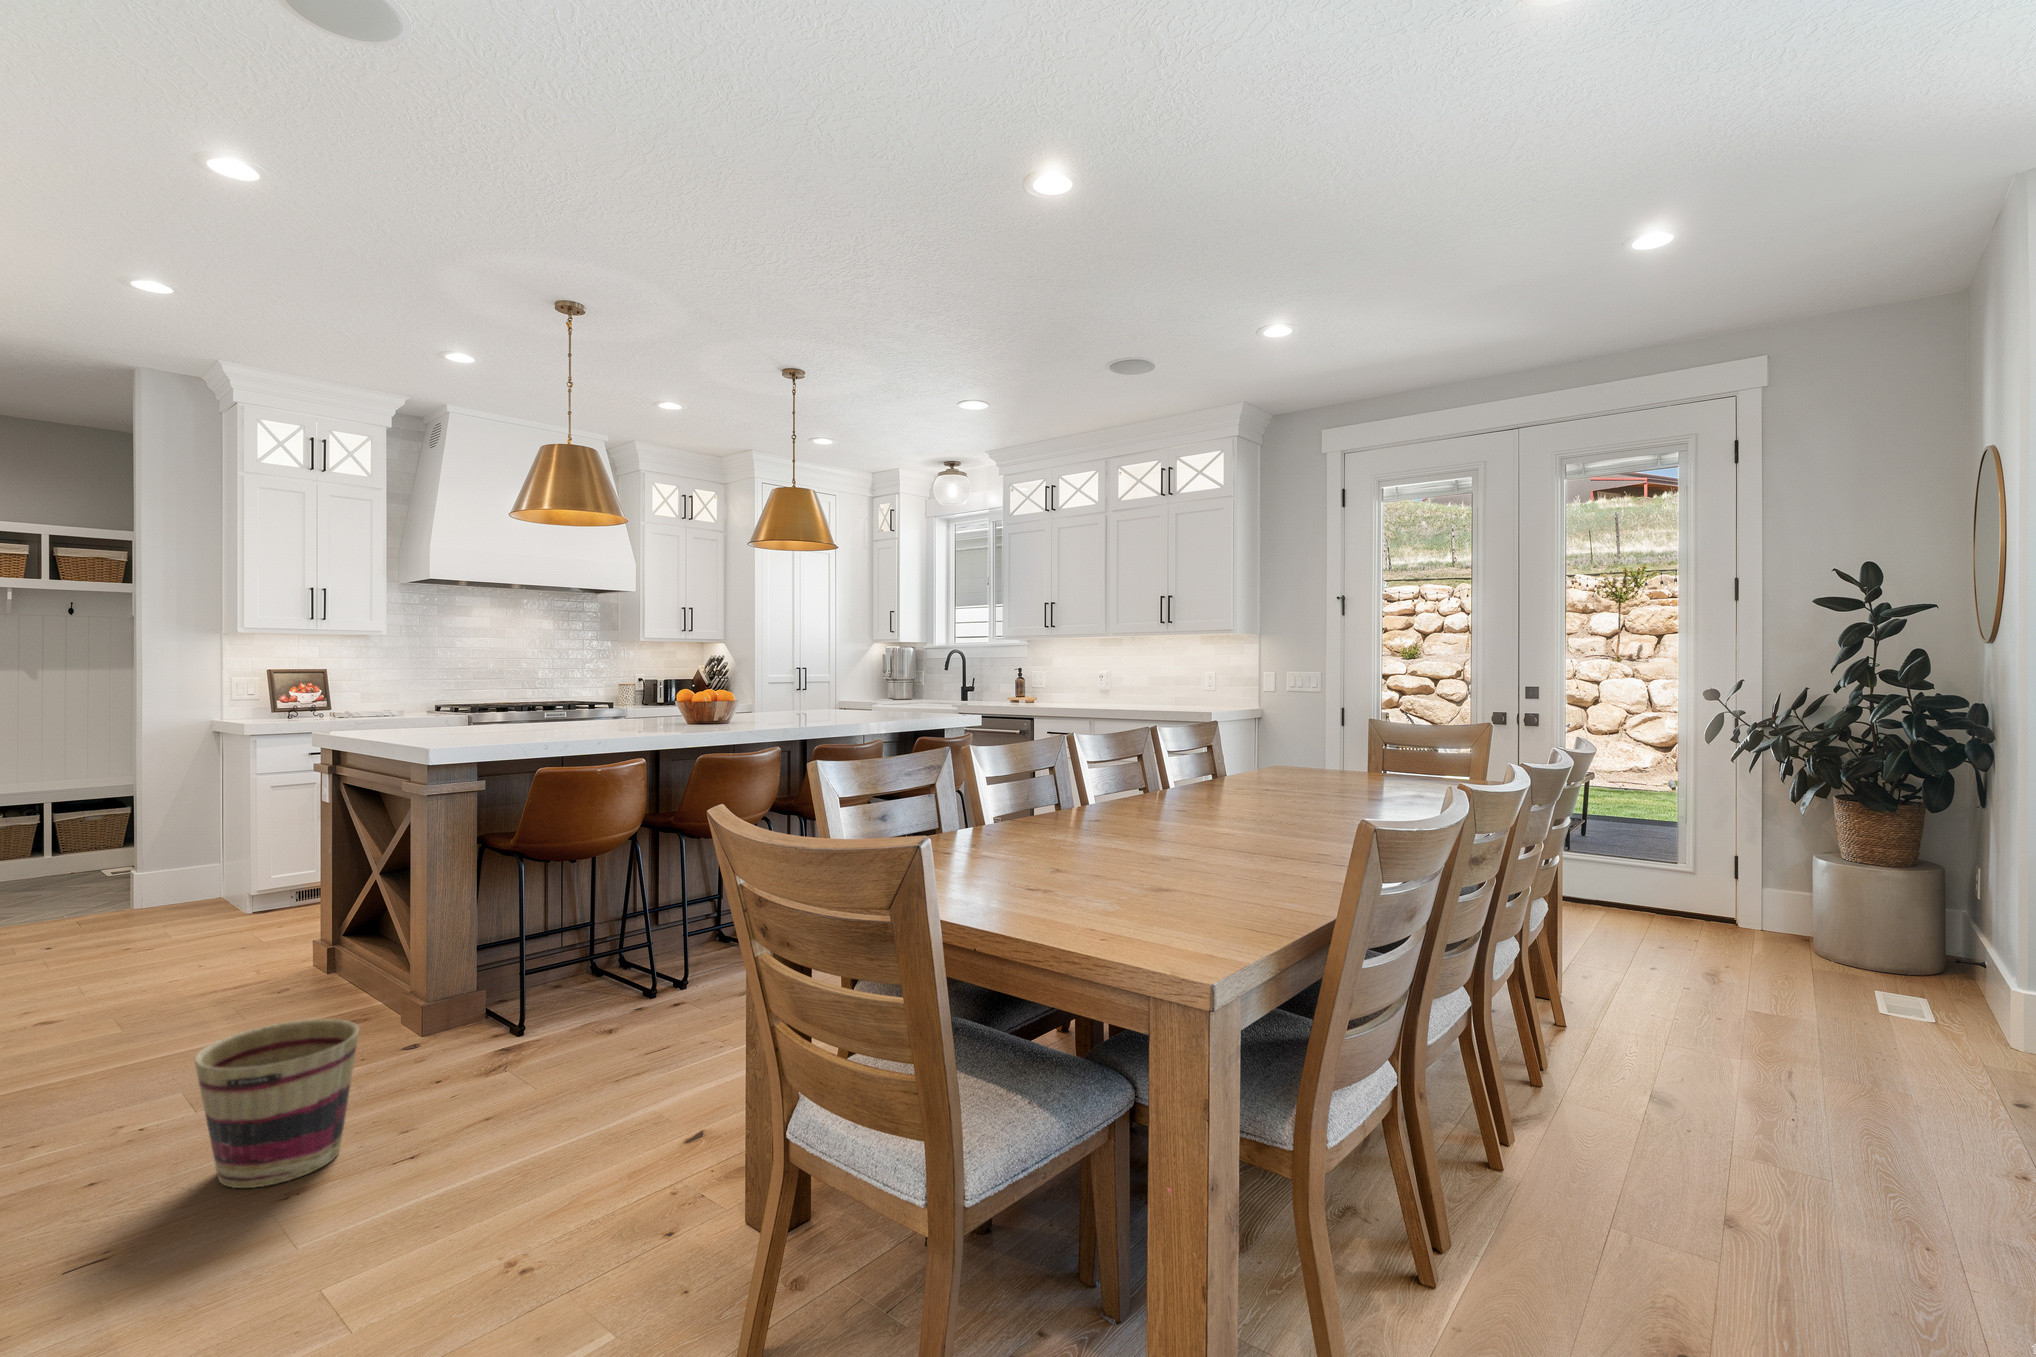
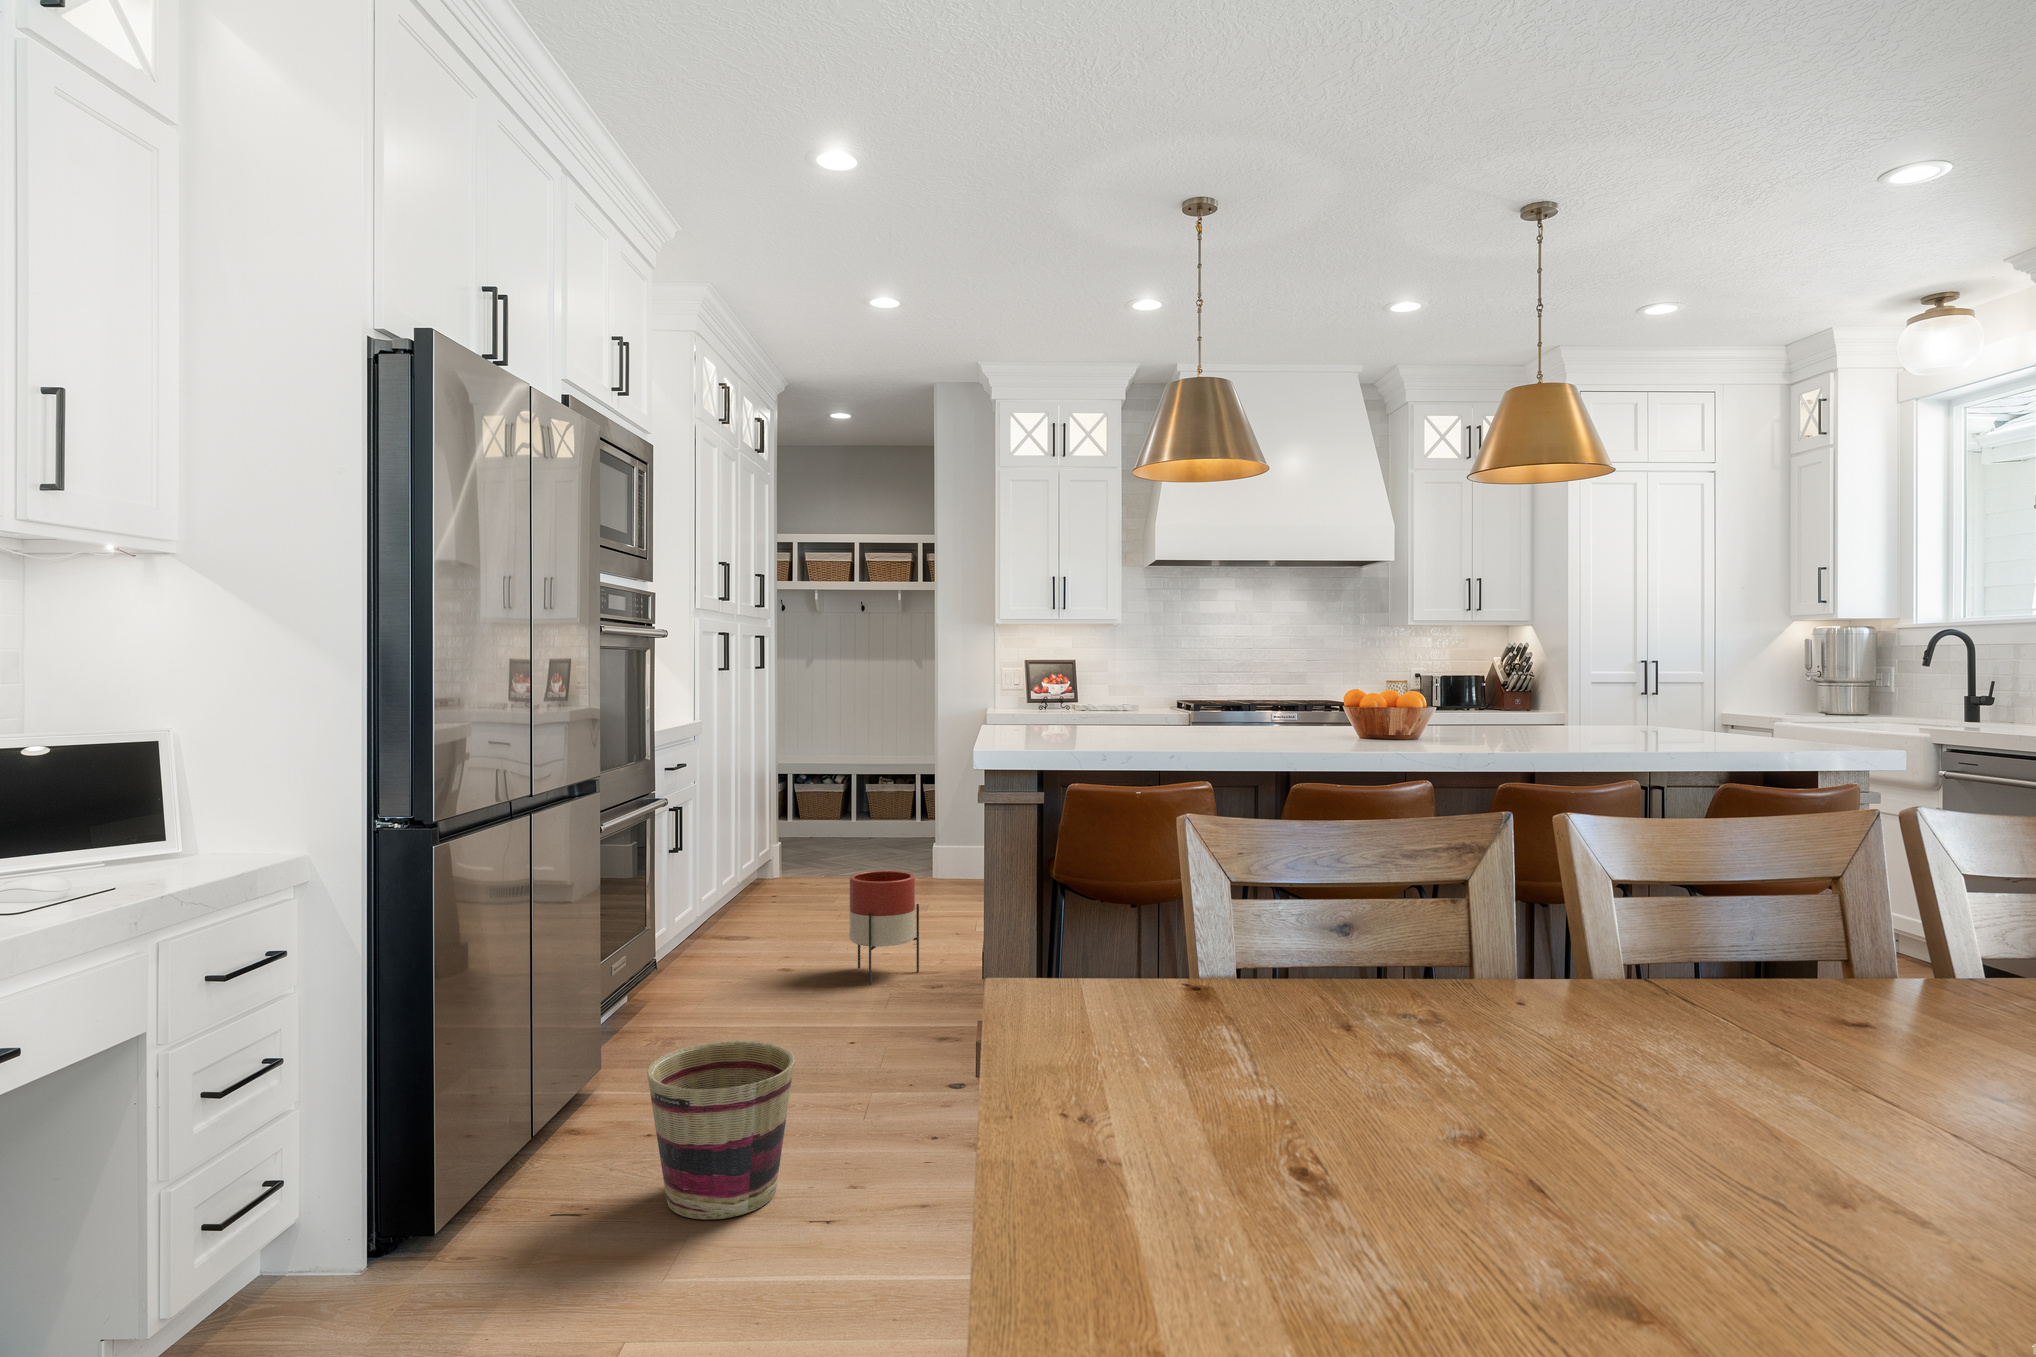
planter: none [163,882,250,998] -> present [849,871,919,984]

